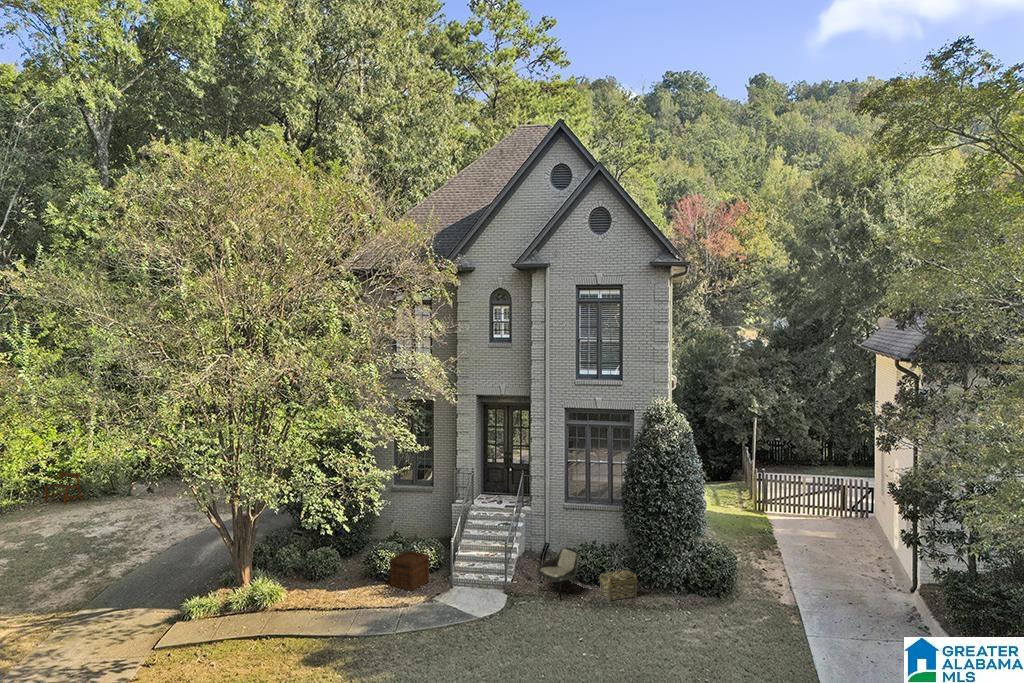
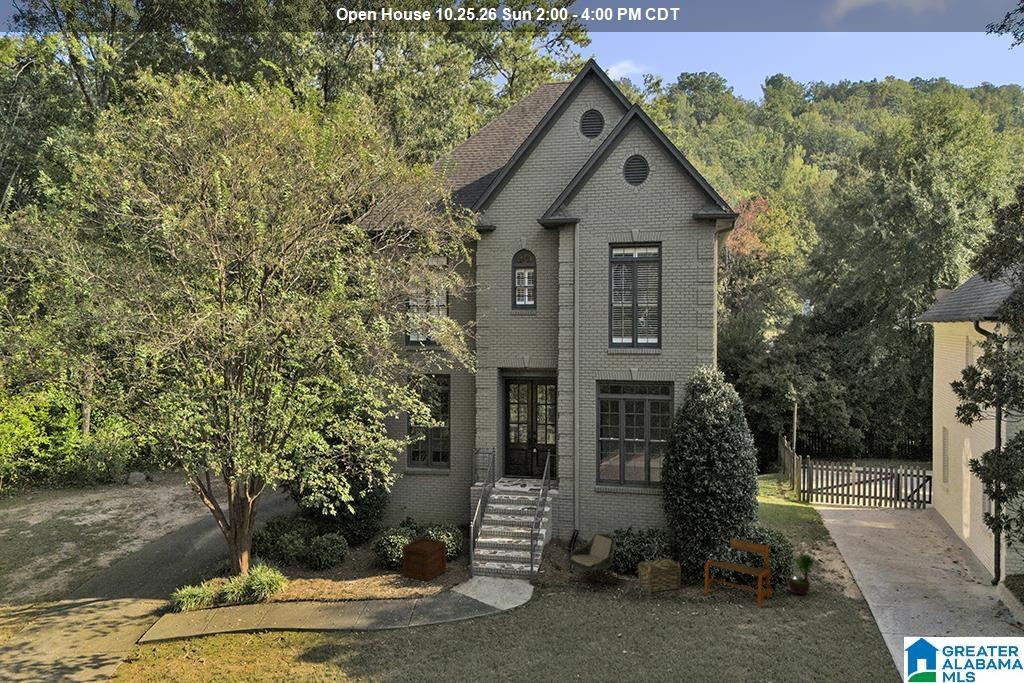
bench: present [45,471,81,504] -> present [705,538,772,608]
potted tree: none [732,564,755,602] -> present [789,554,815,594]

